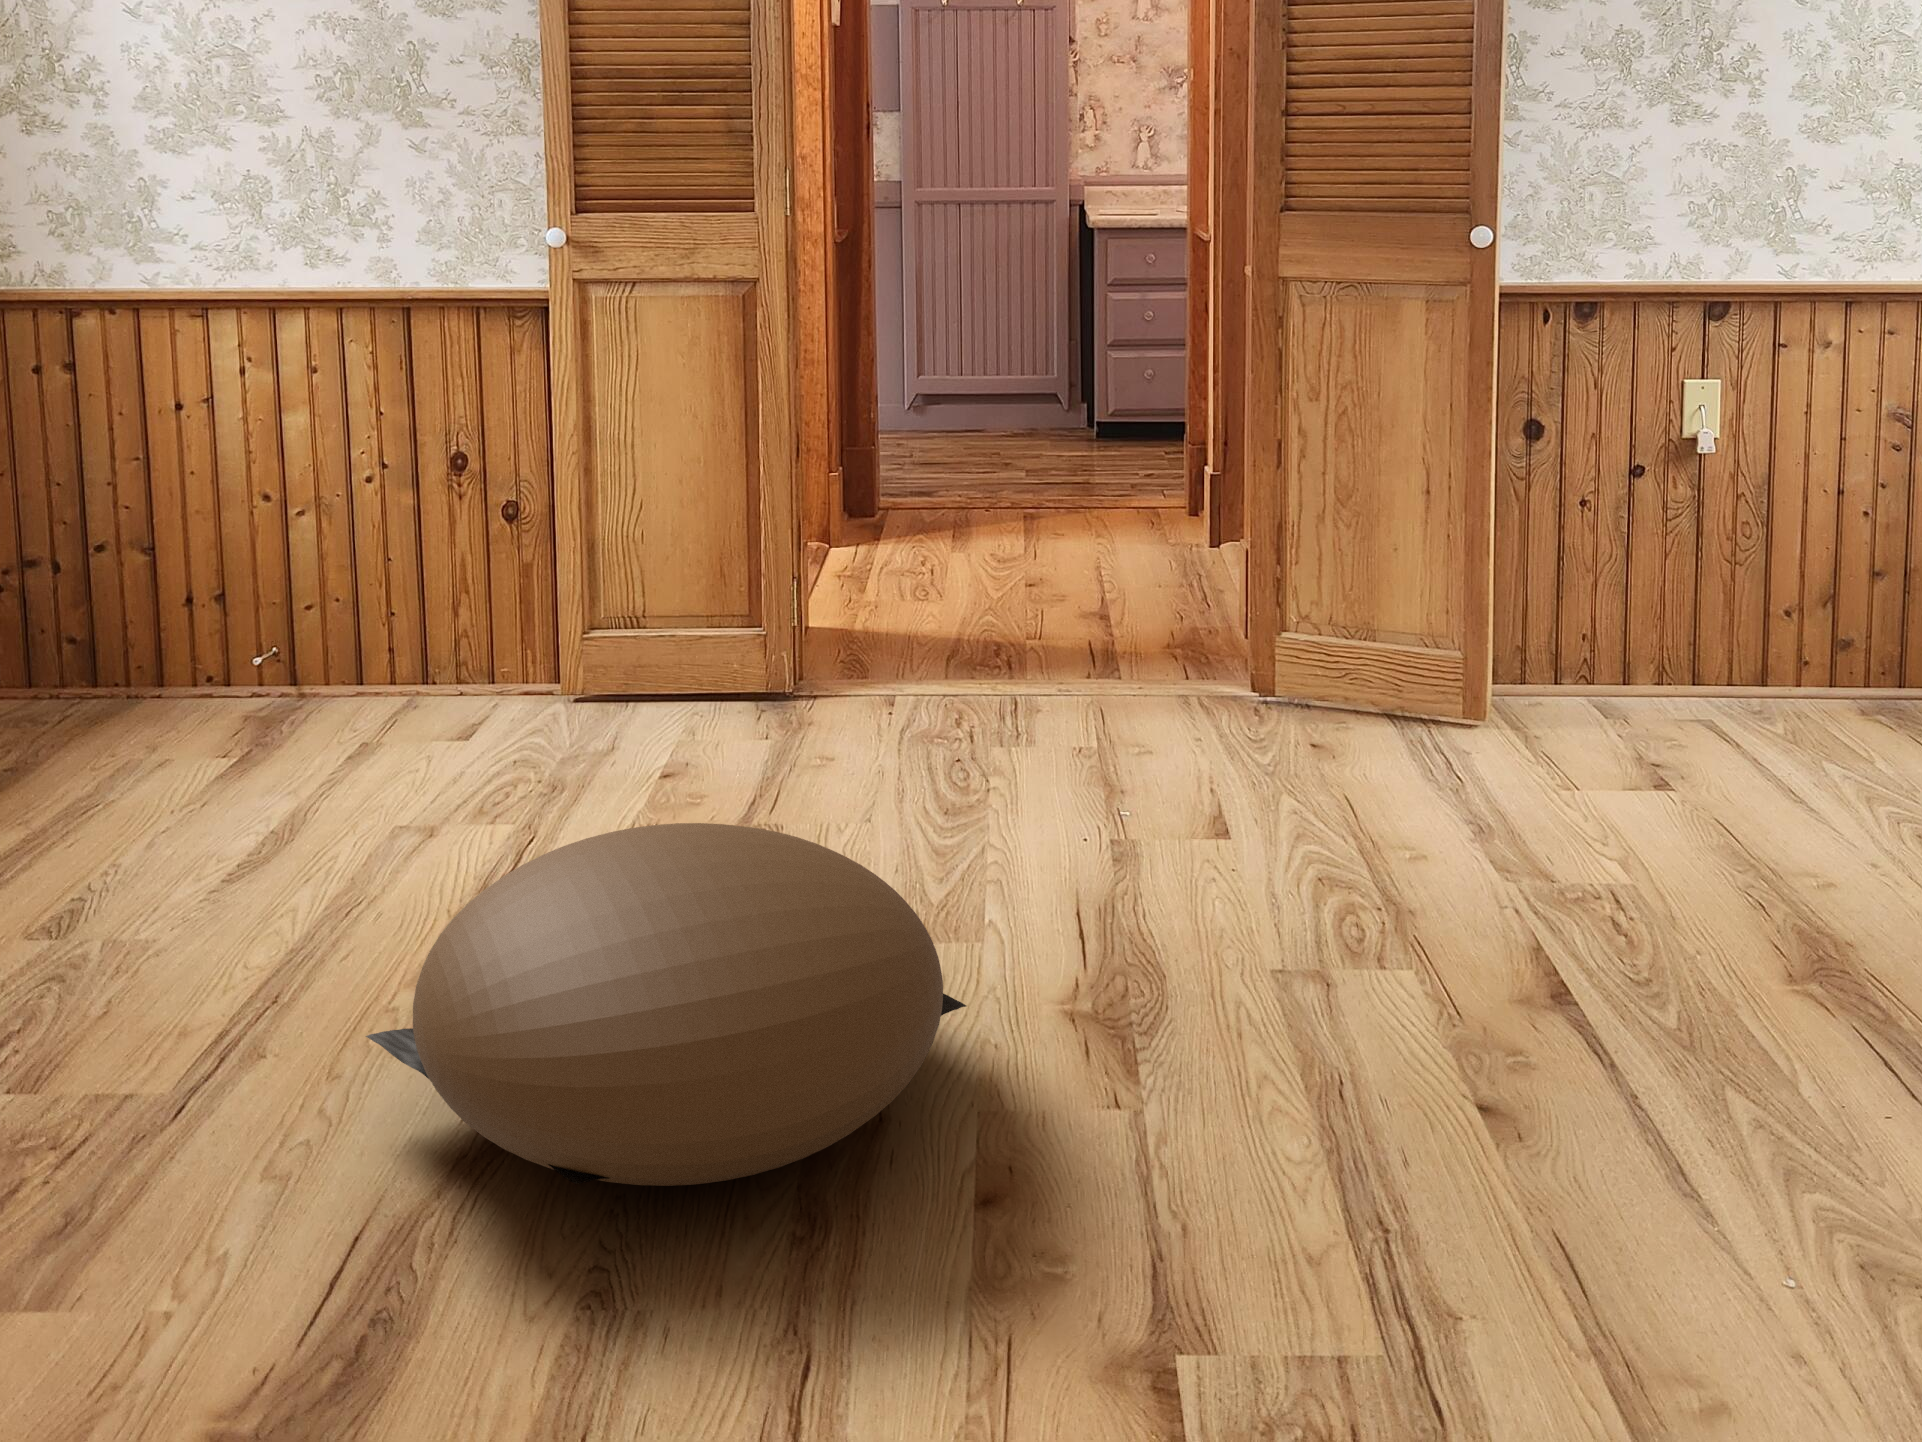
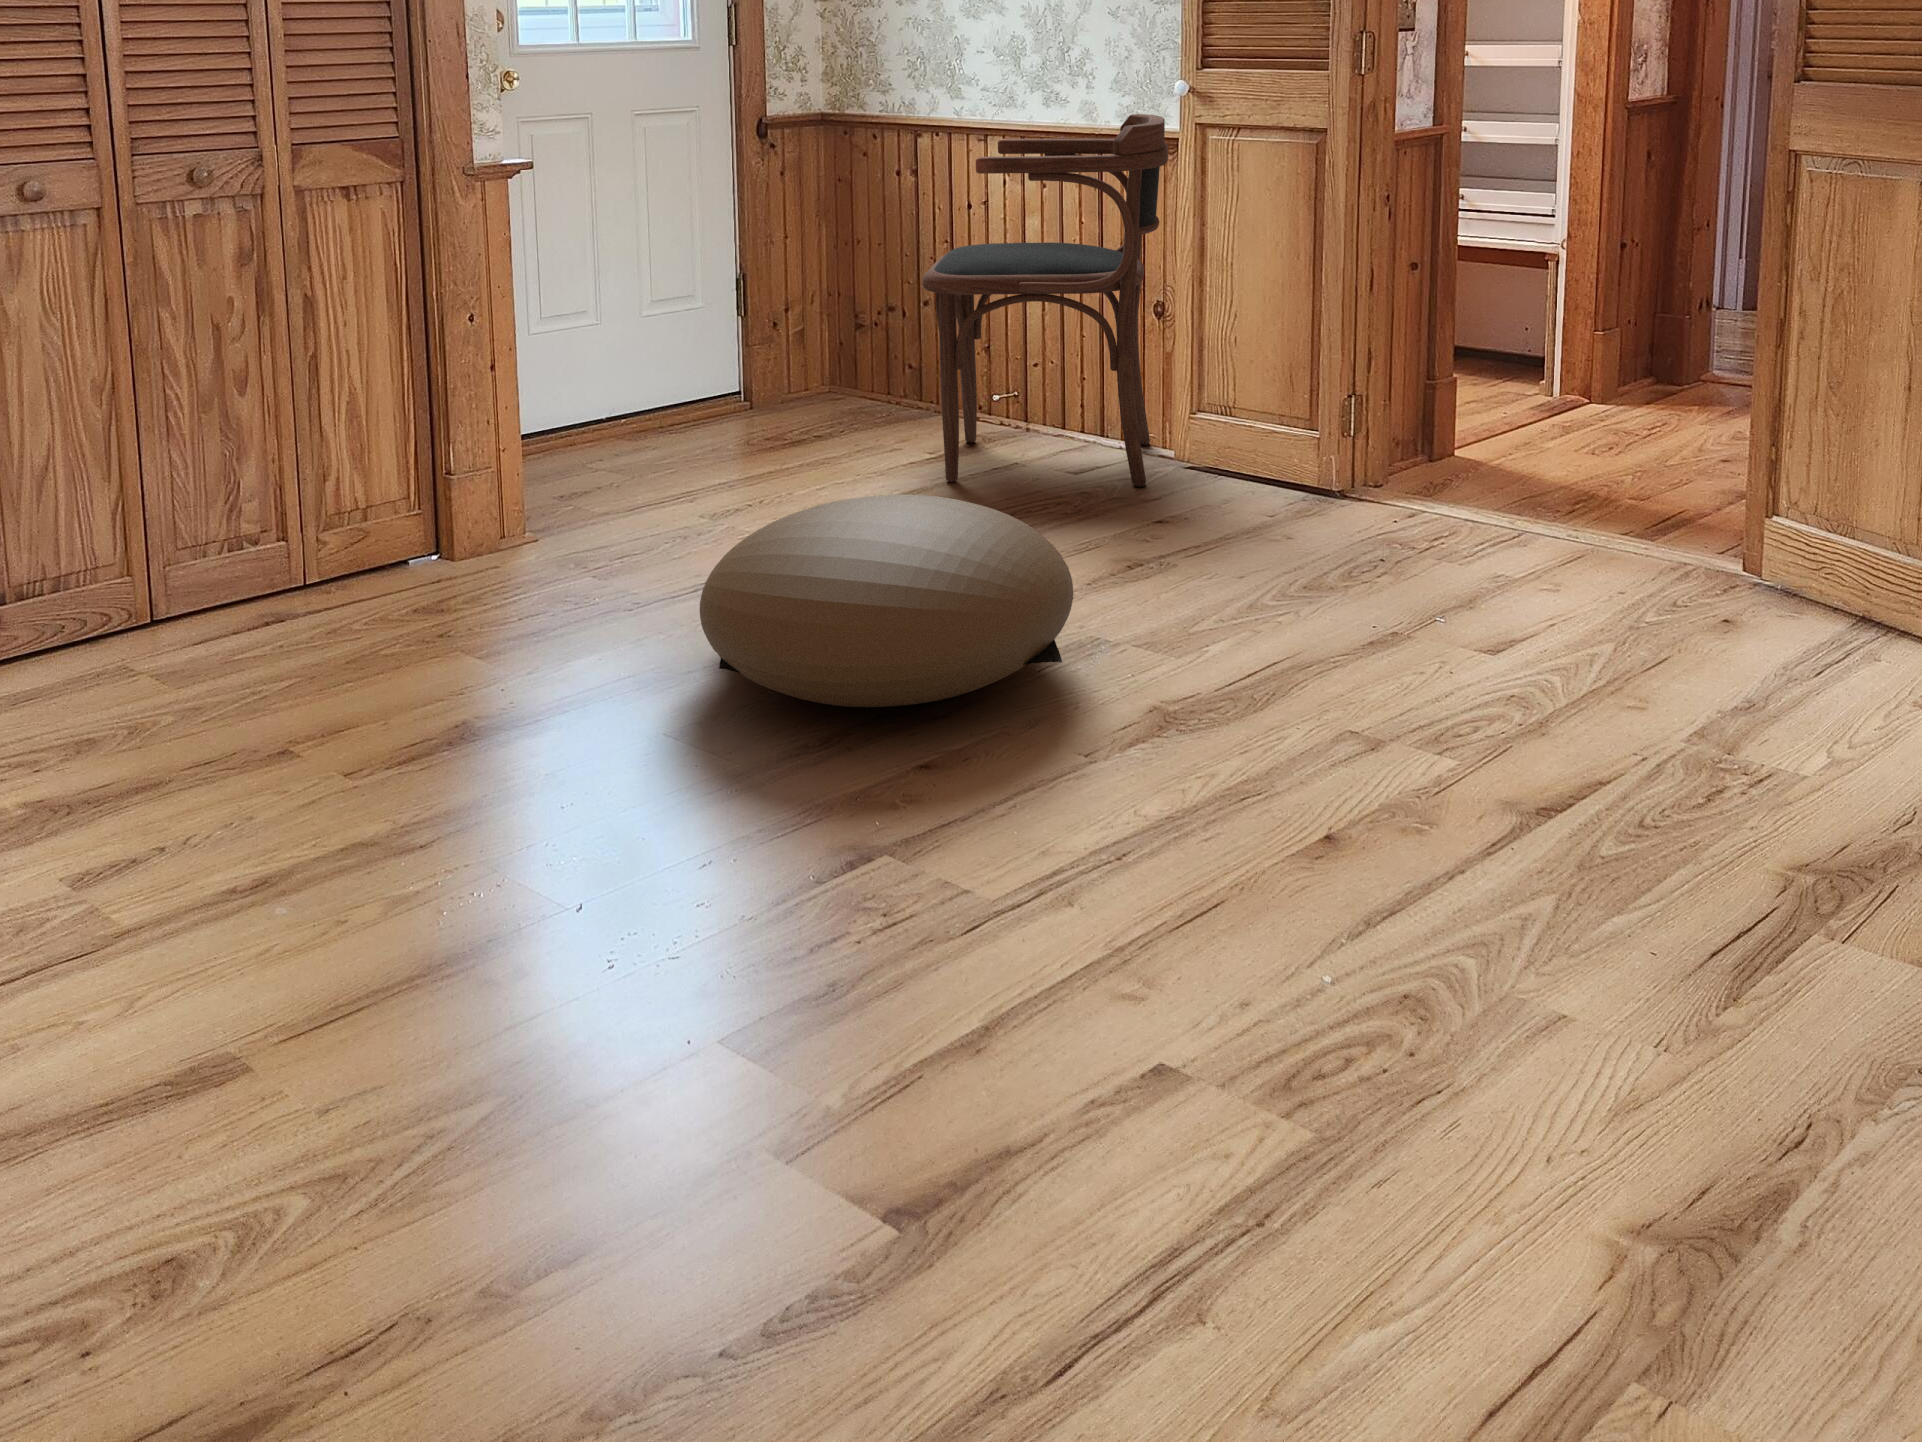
armchair: none [217,272,574,787] -> present [923,114,1168,487]

